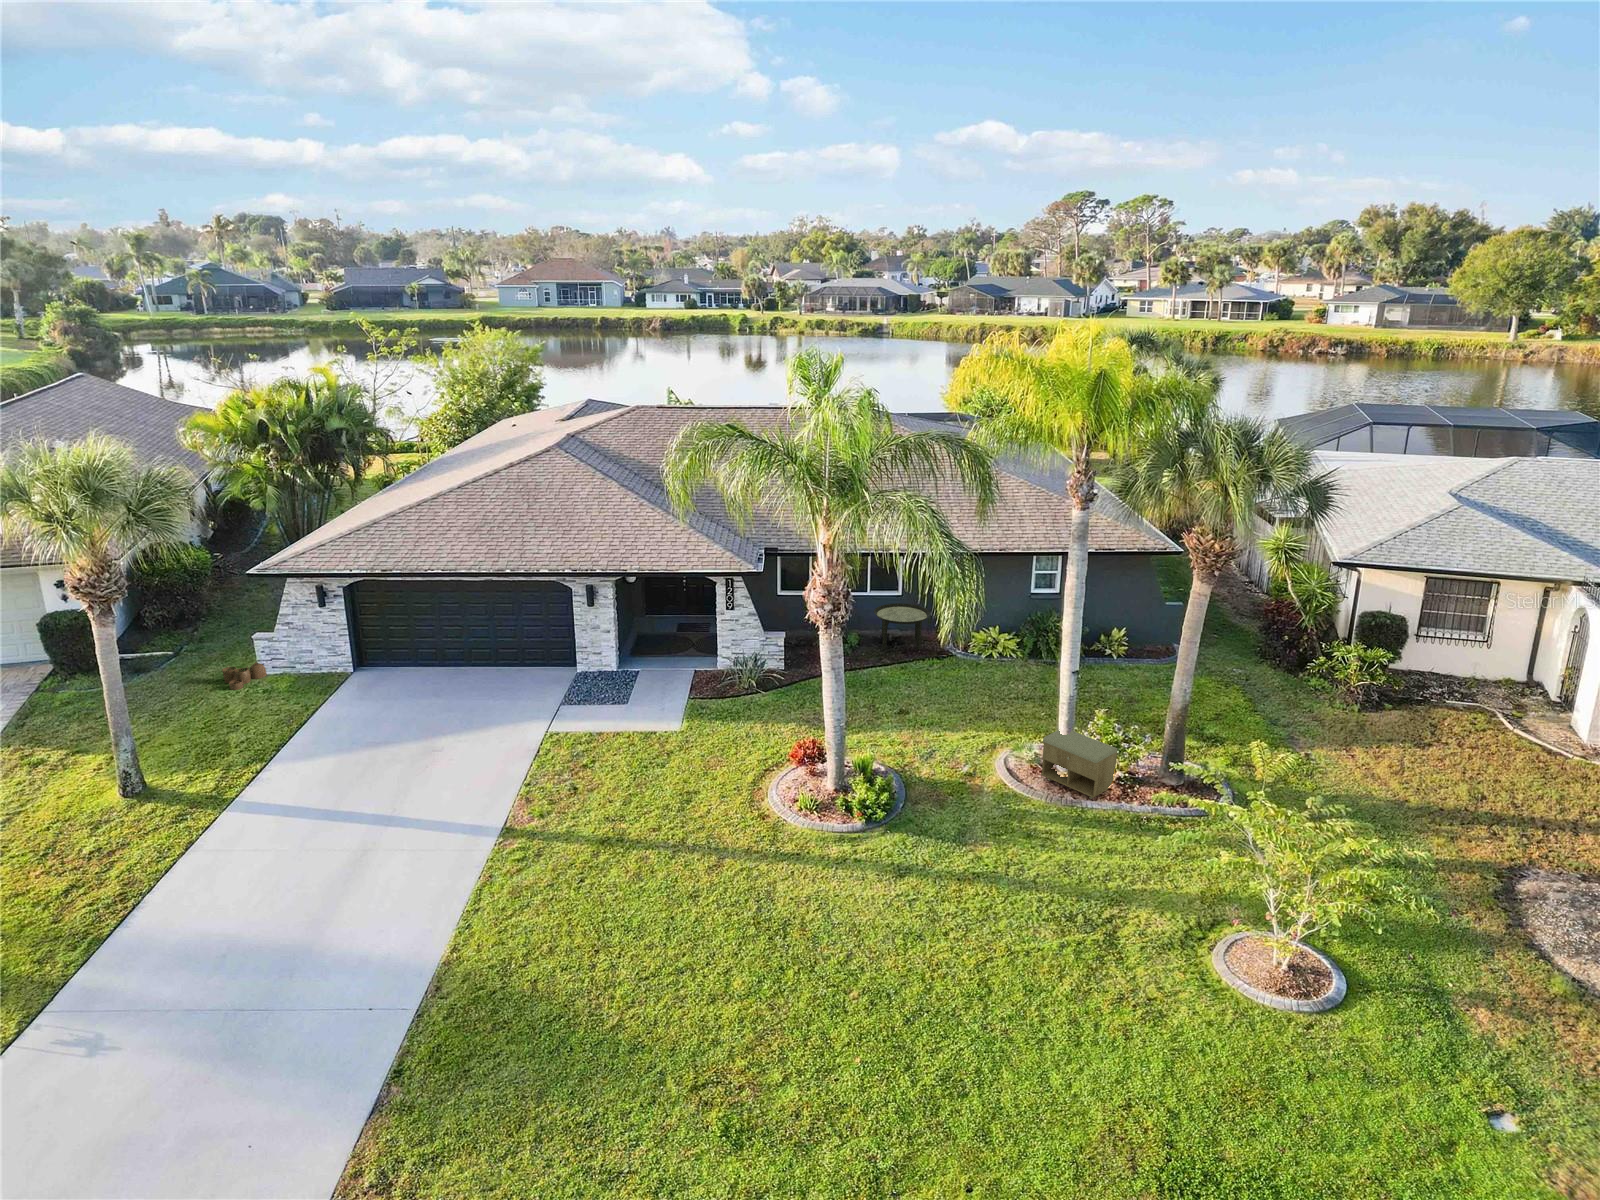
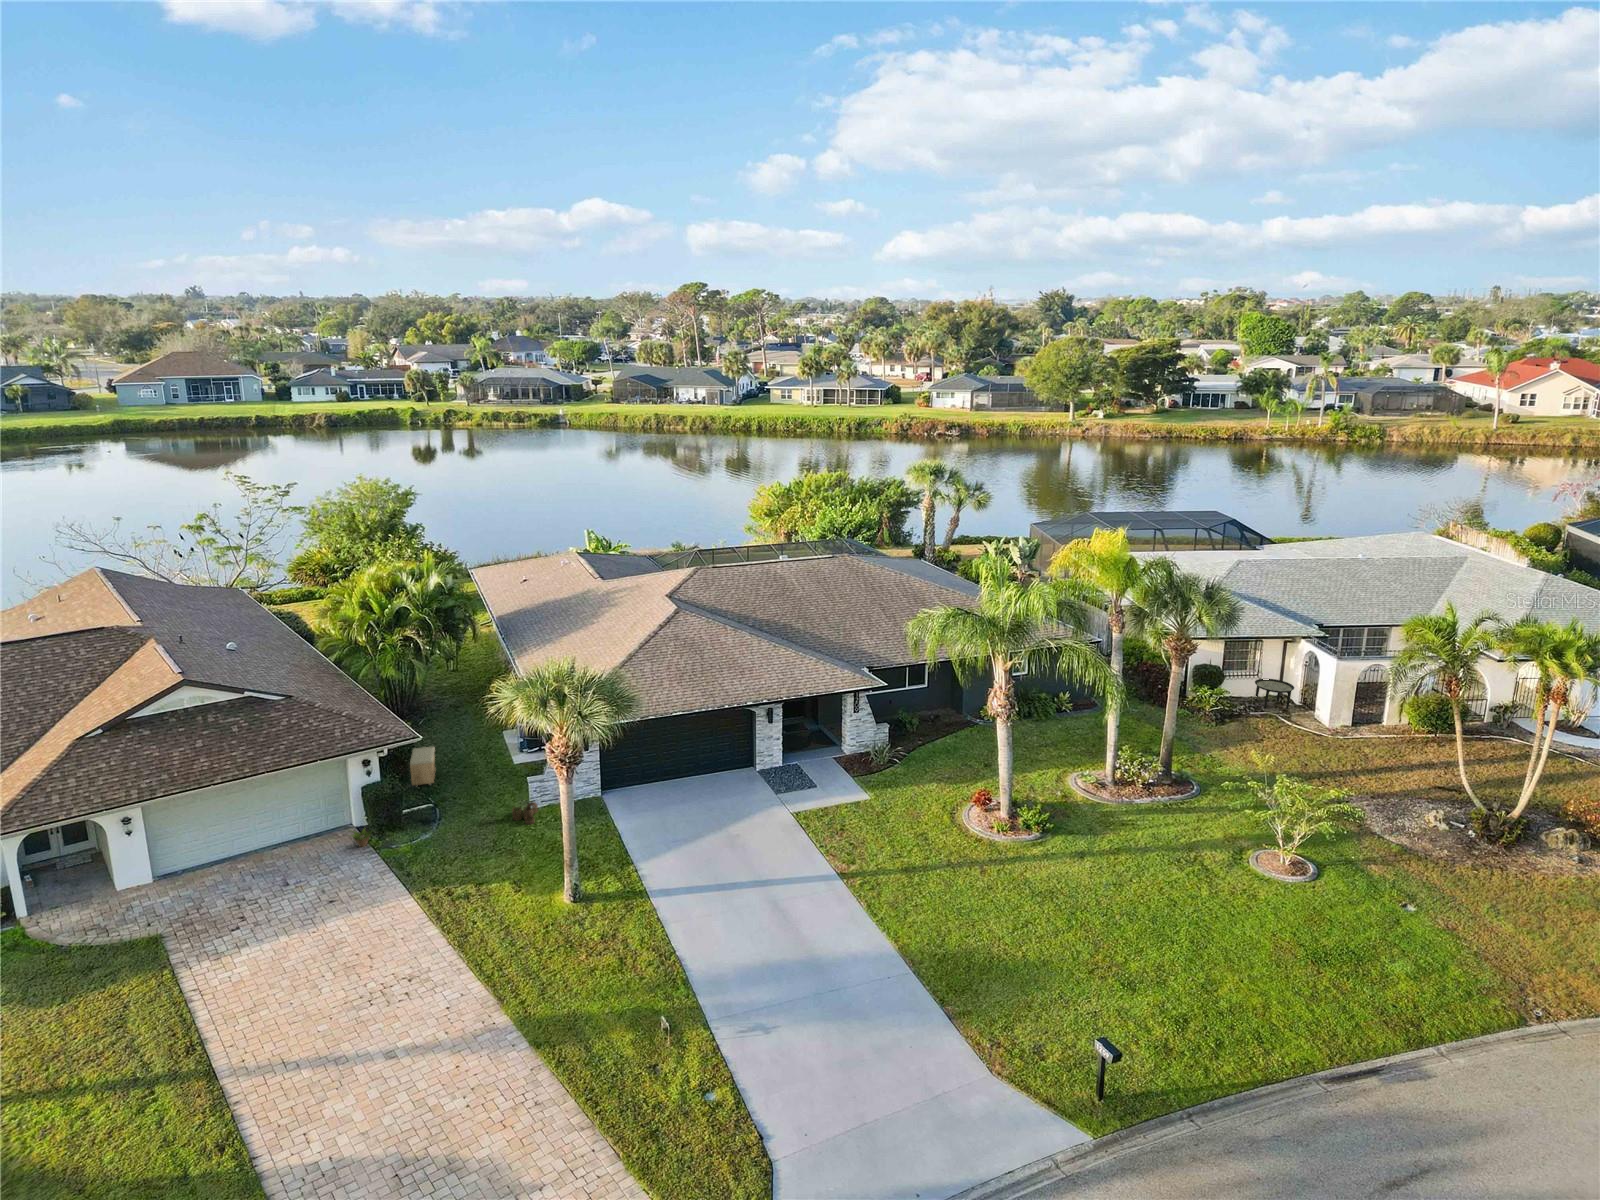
round table: present [874,603,930,650] -> present [1255,679,1294,709]
decorative plant: none [17,662,53,685] -> present [351,829,372,847]
storage bench: present [1041,730,1117,799] -> present [410,747,436,785]

